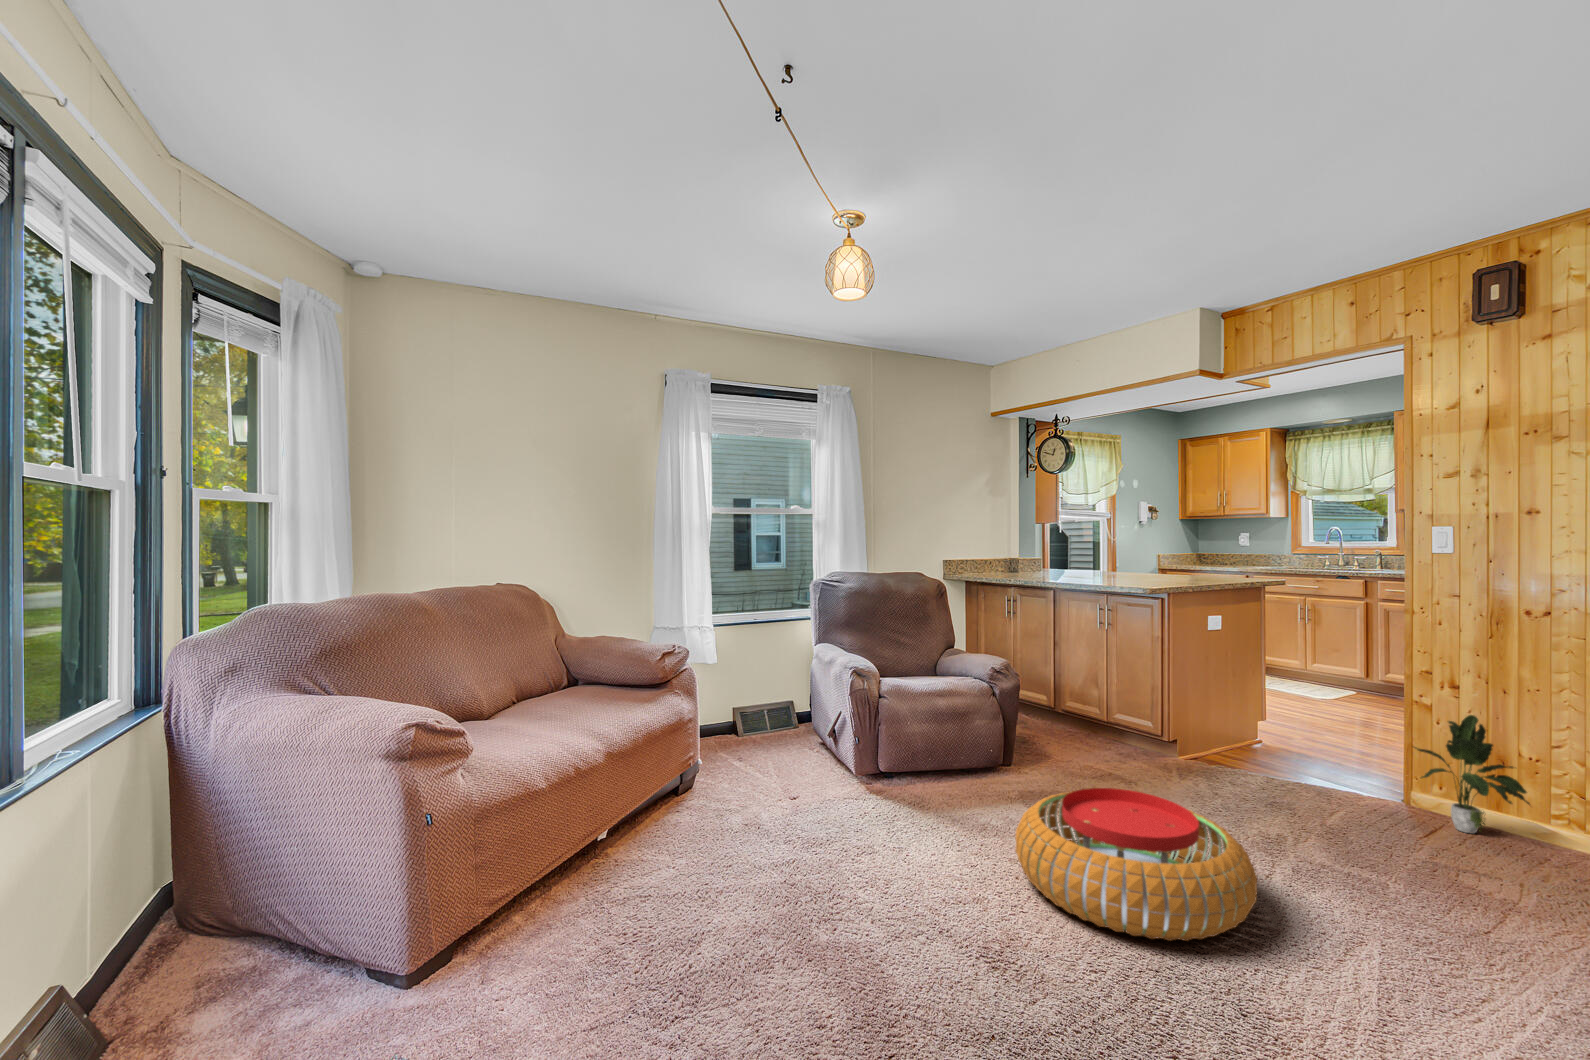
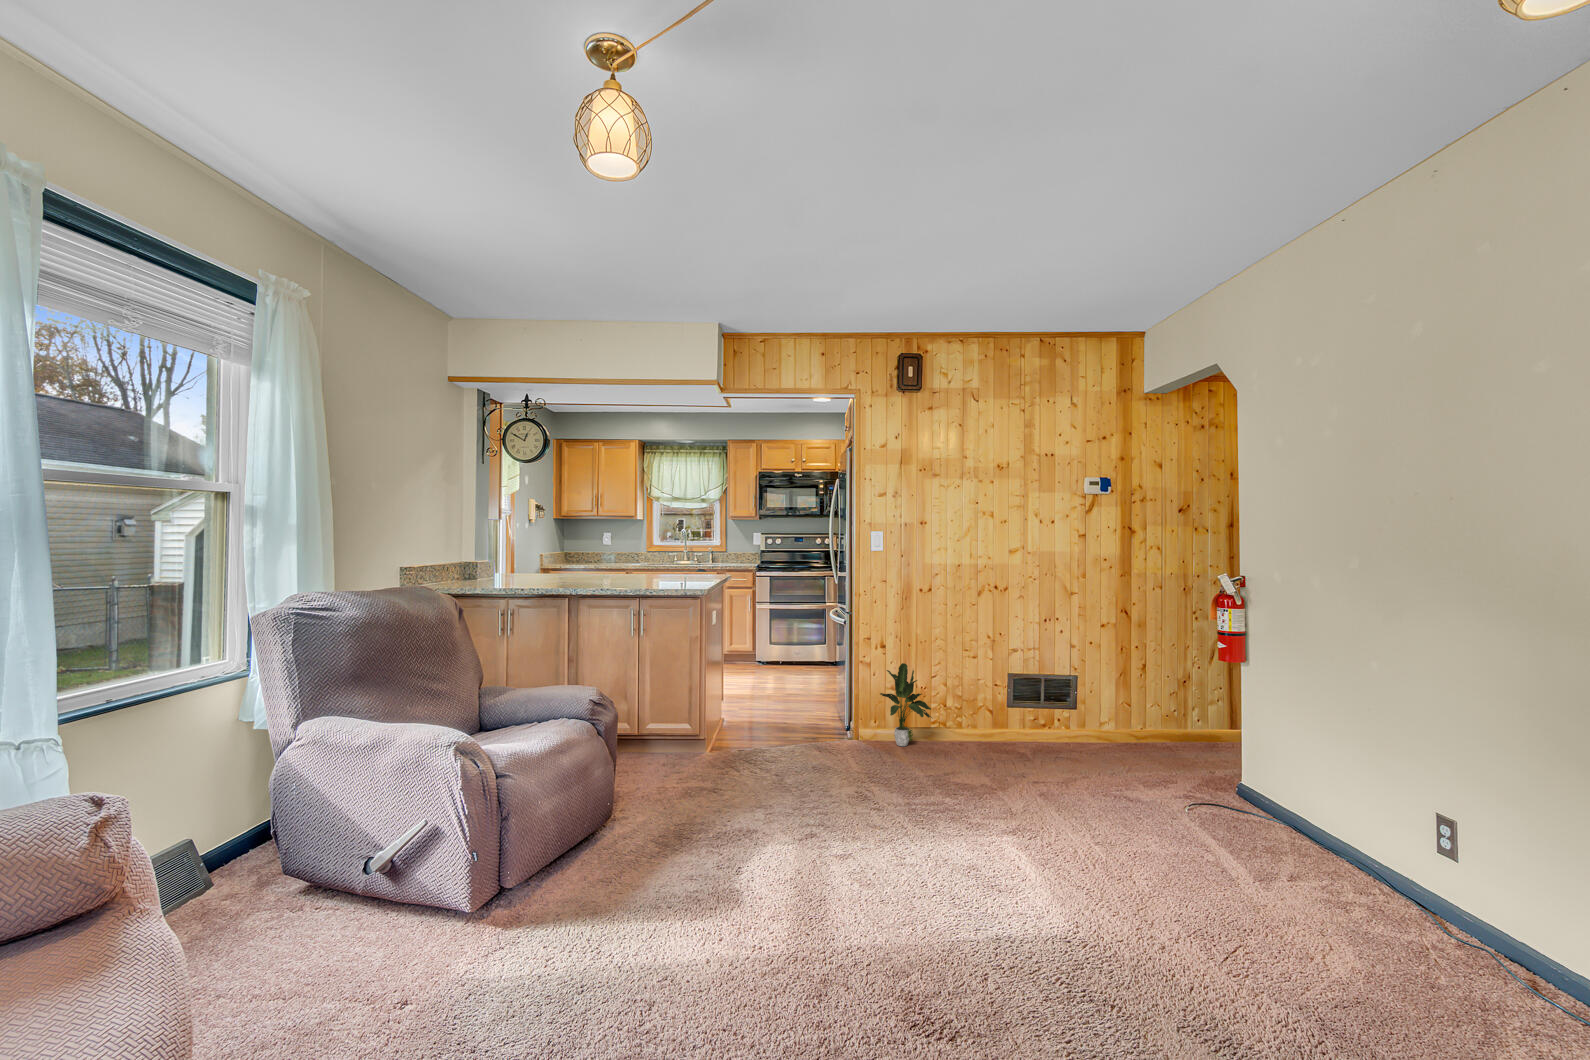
pouf: present [1015,788,1257,941] -> none [769,785,981,929]

